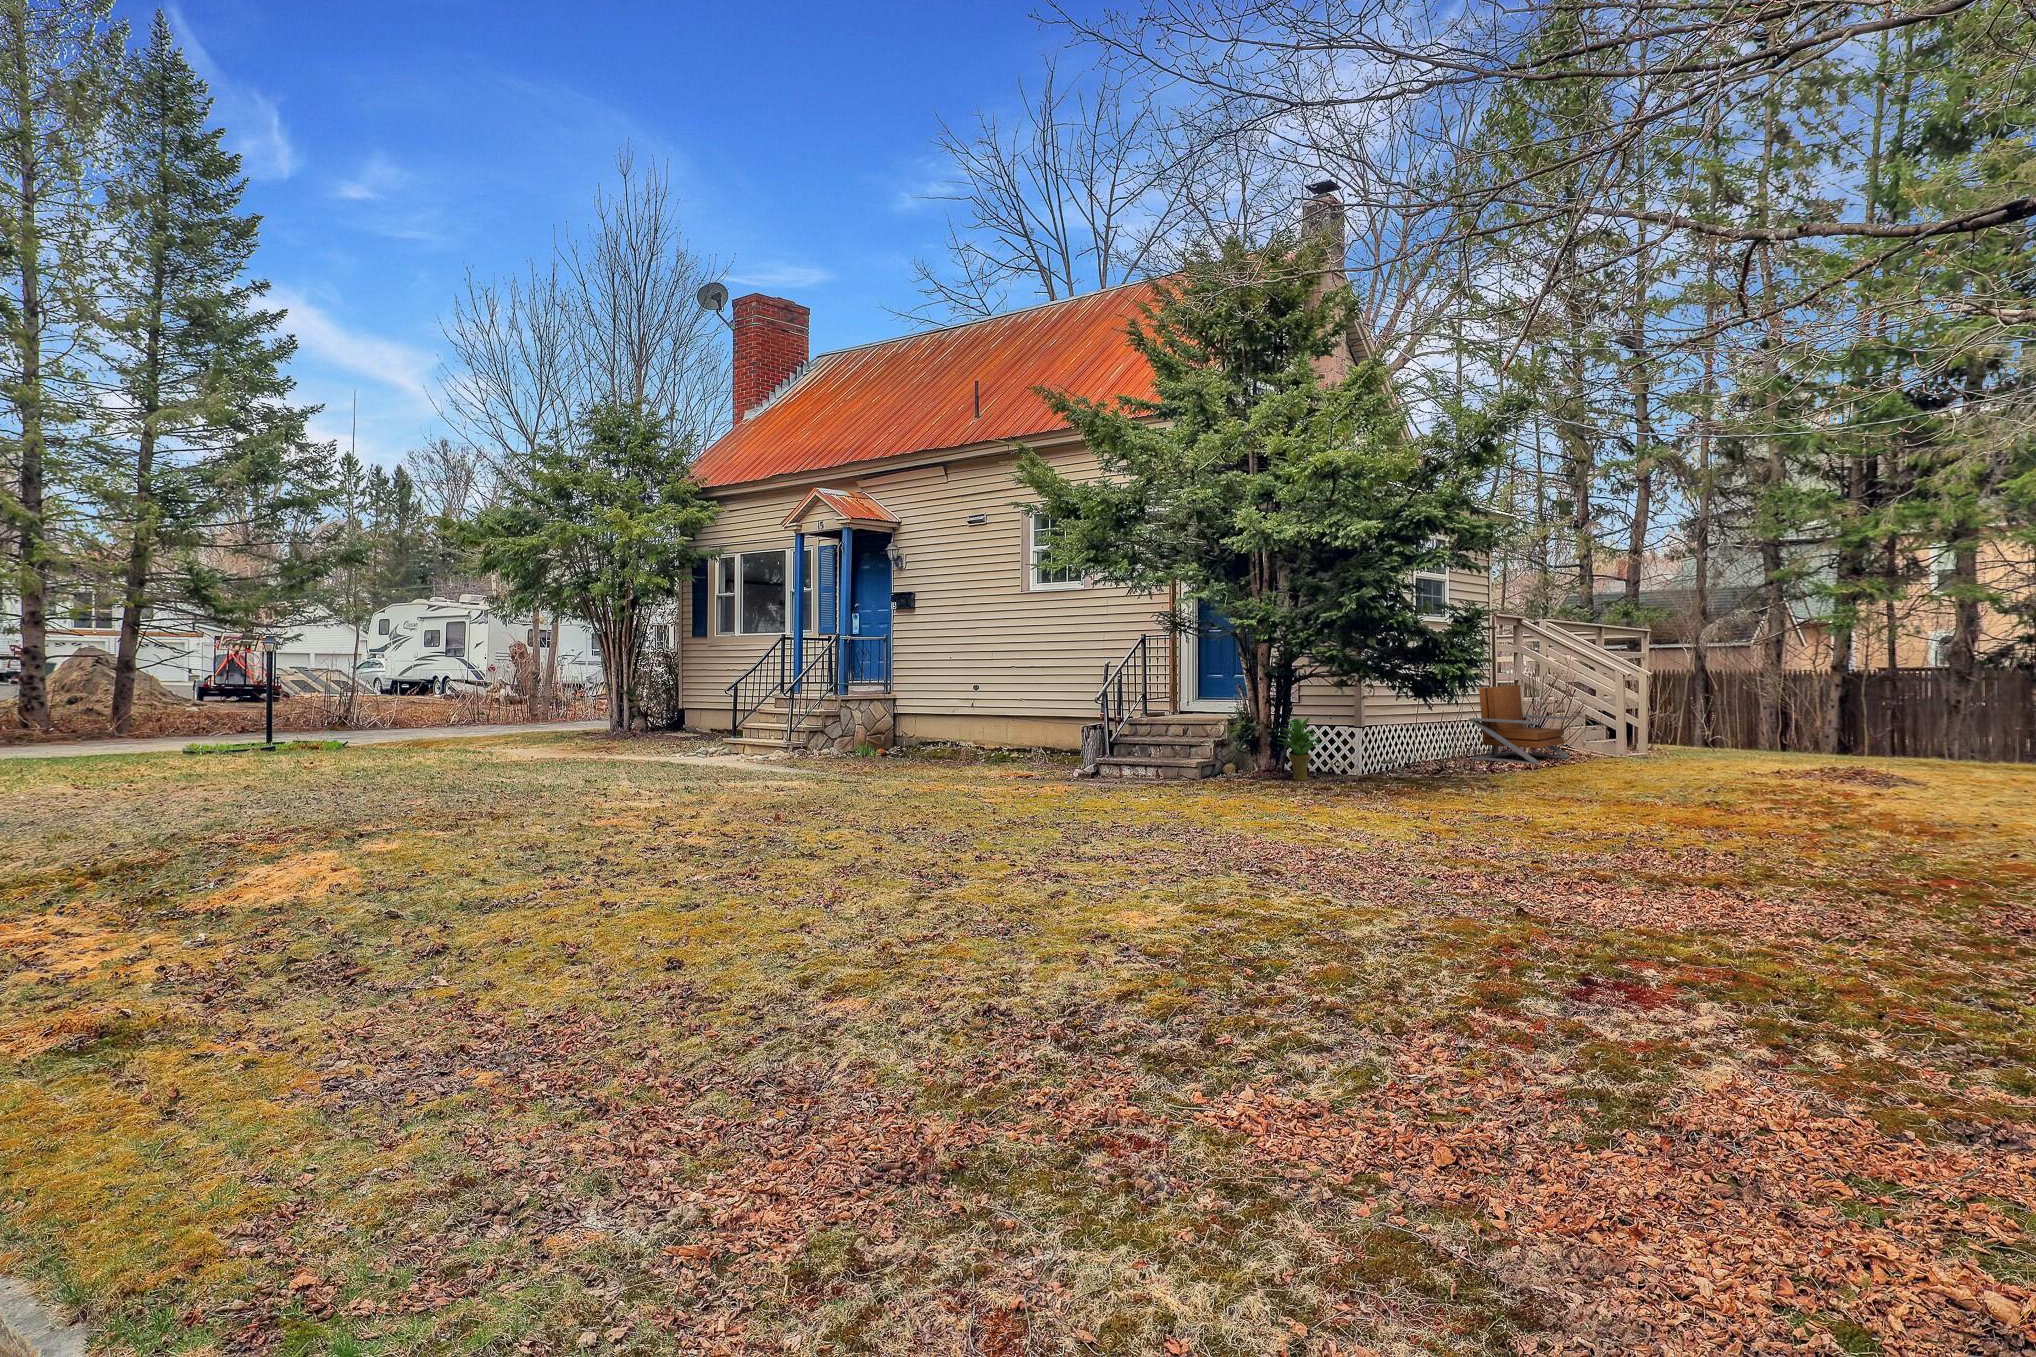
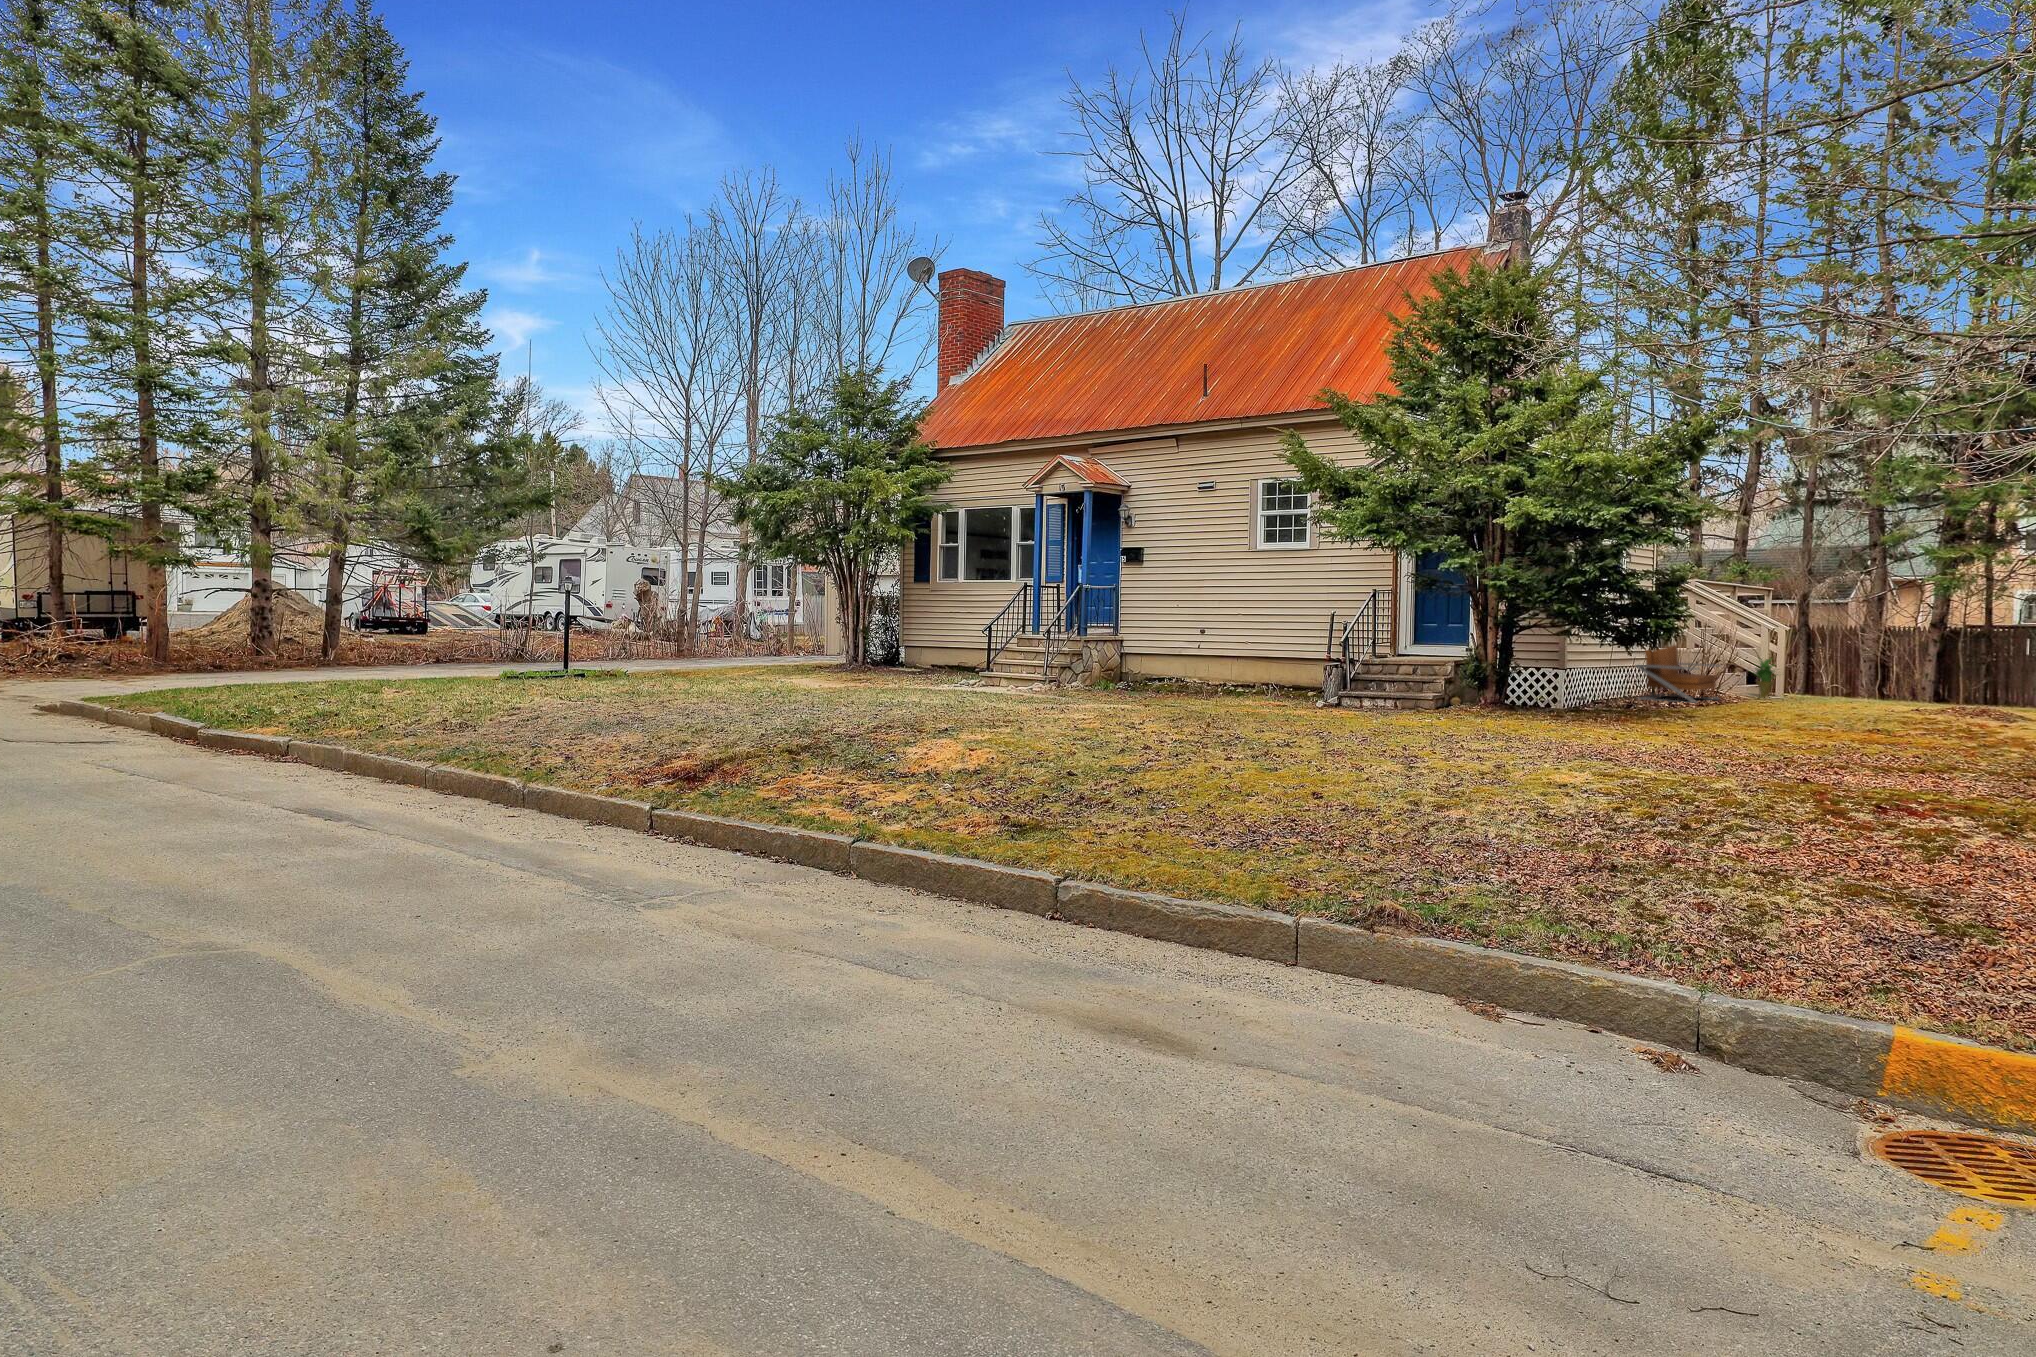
potted plant: present [1278,718,1322,780] -> present [1753,659,1778,698]

